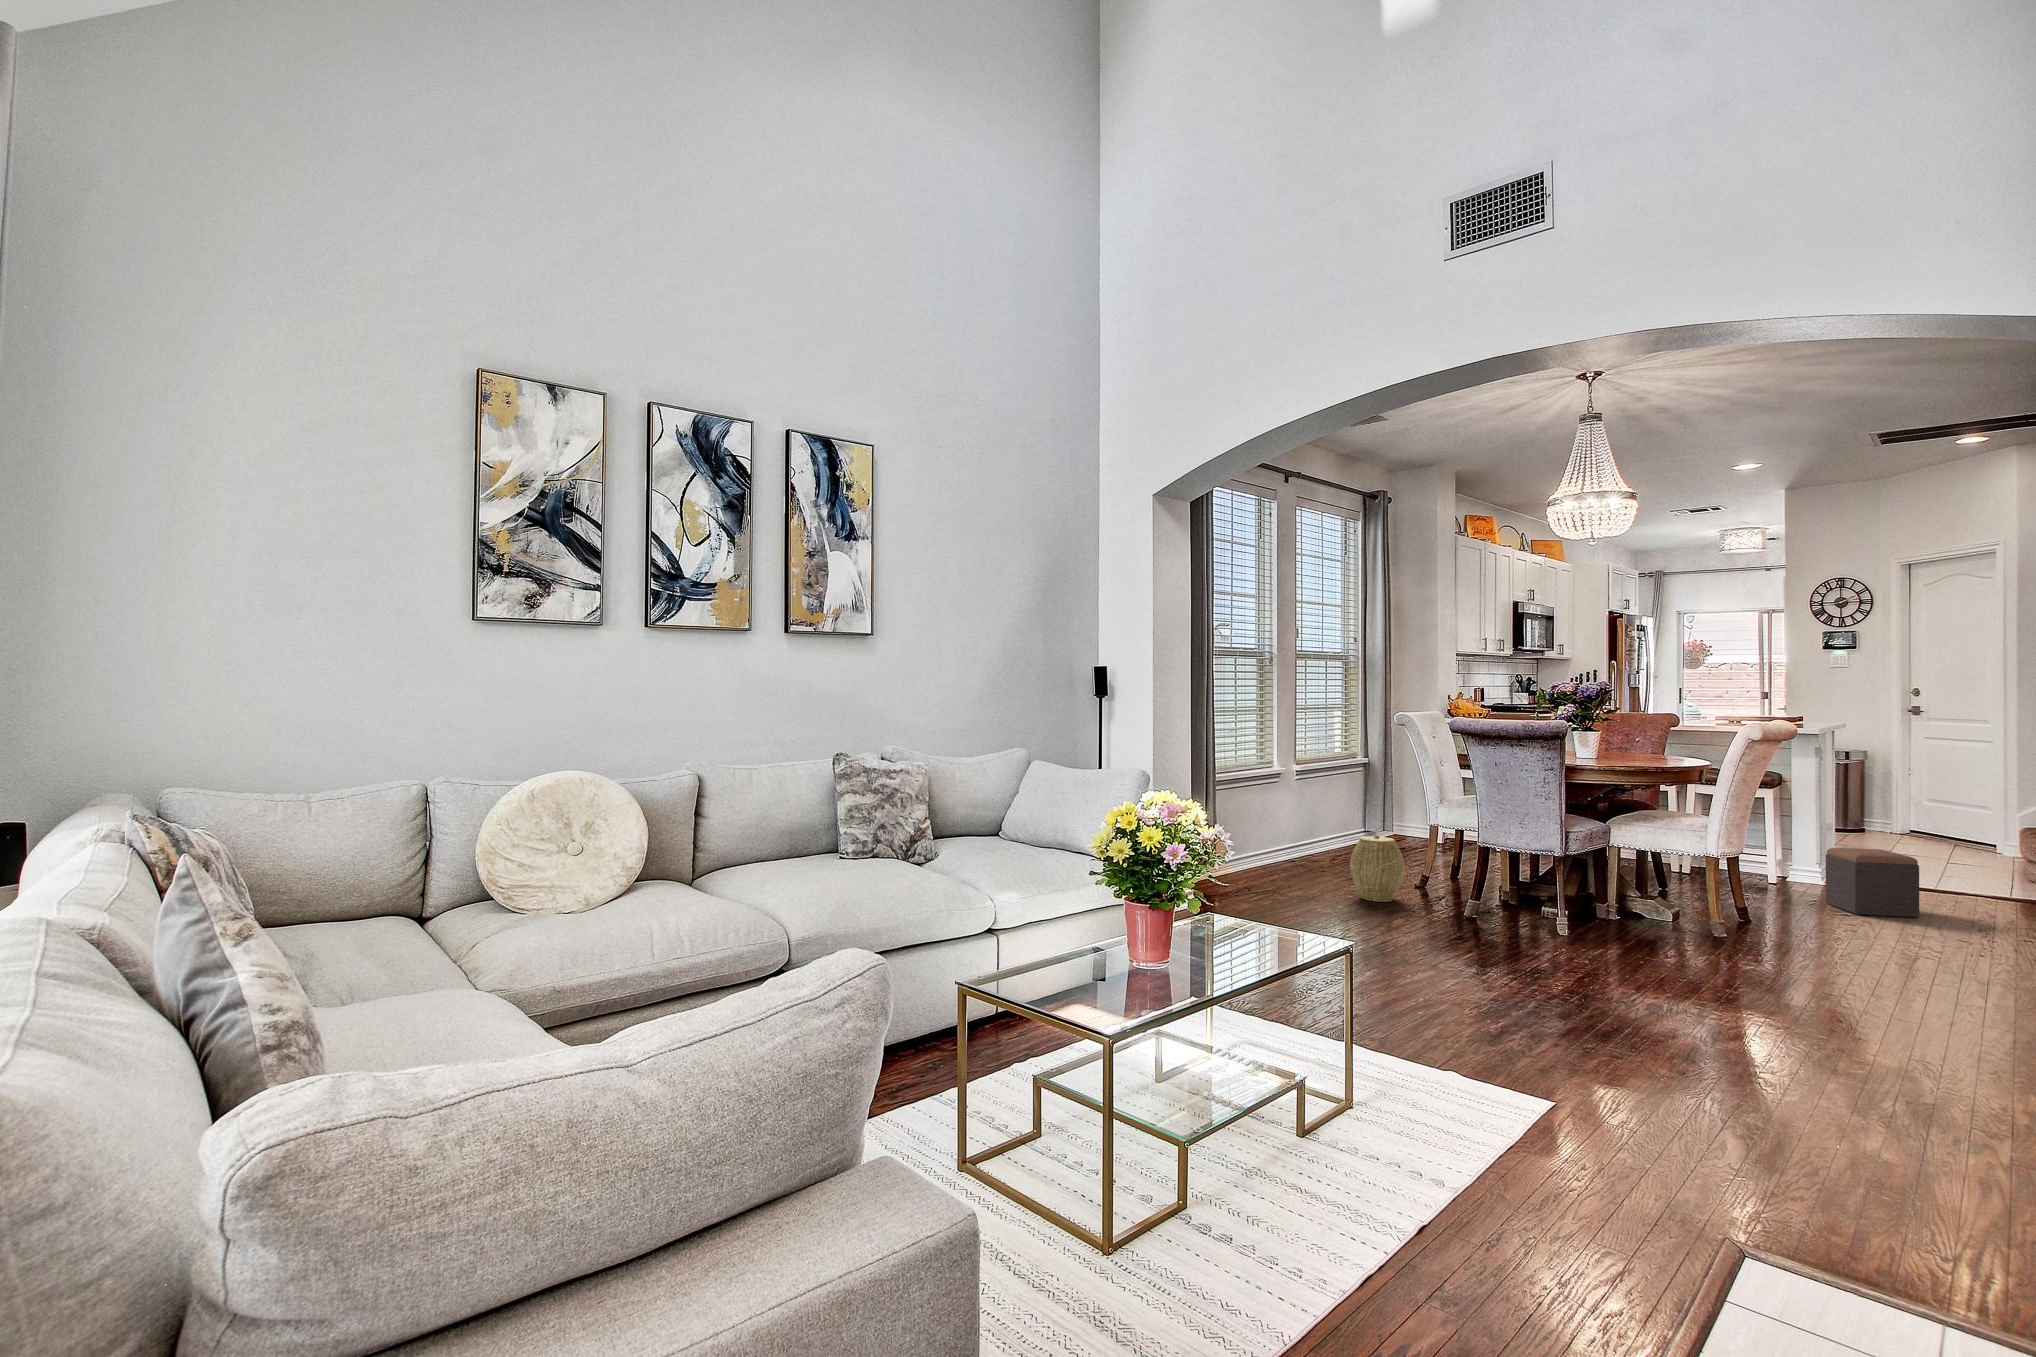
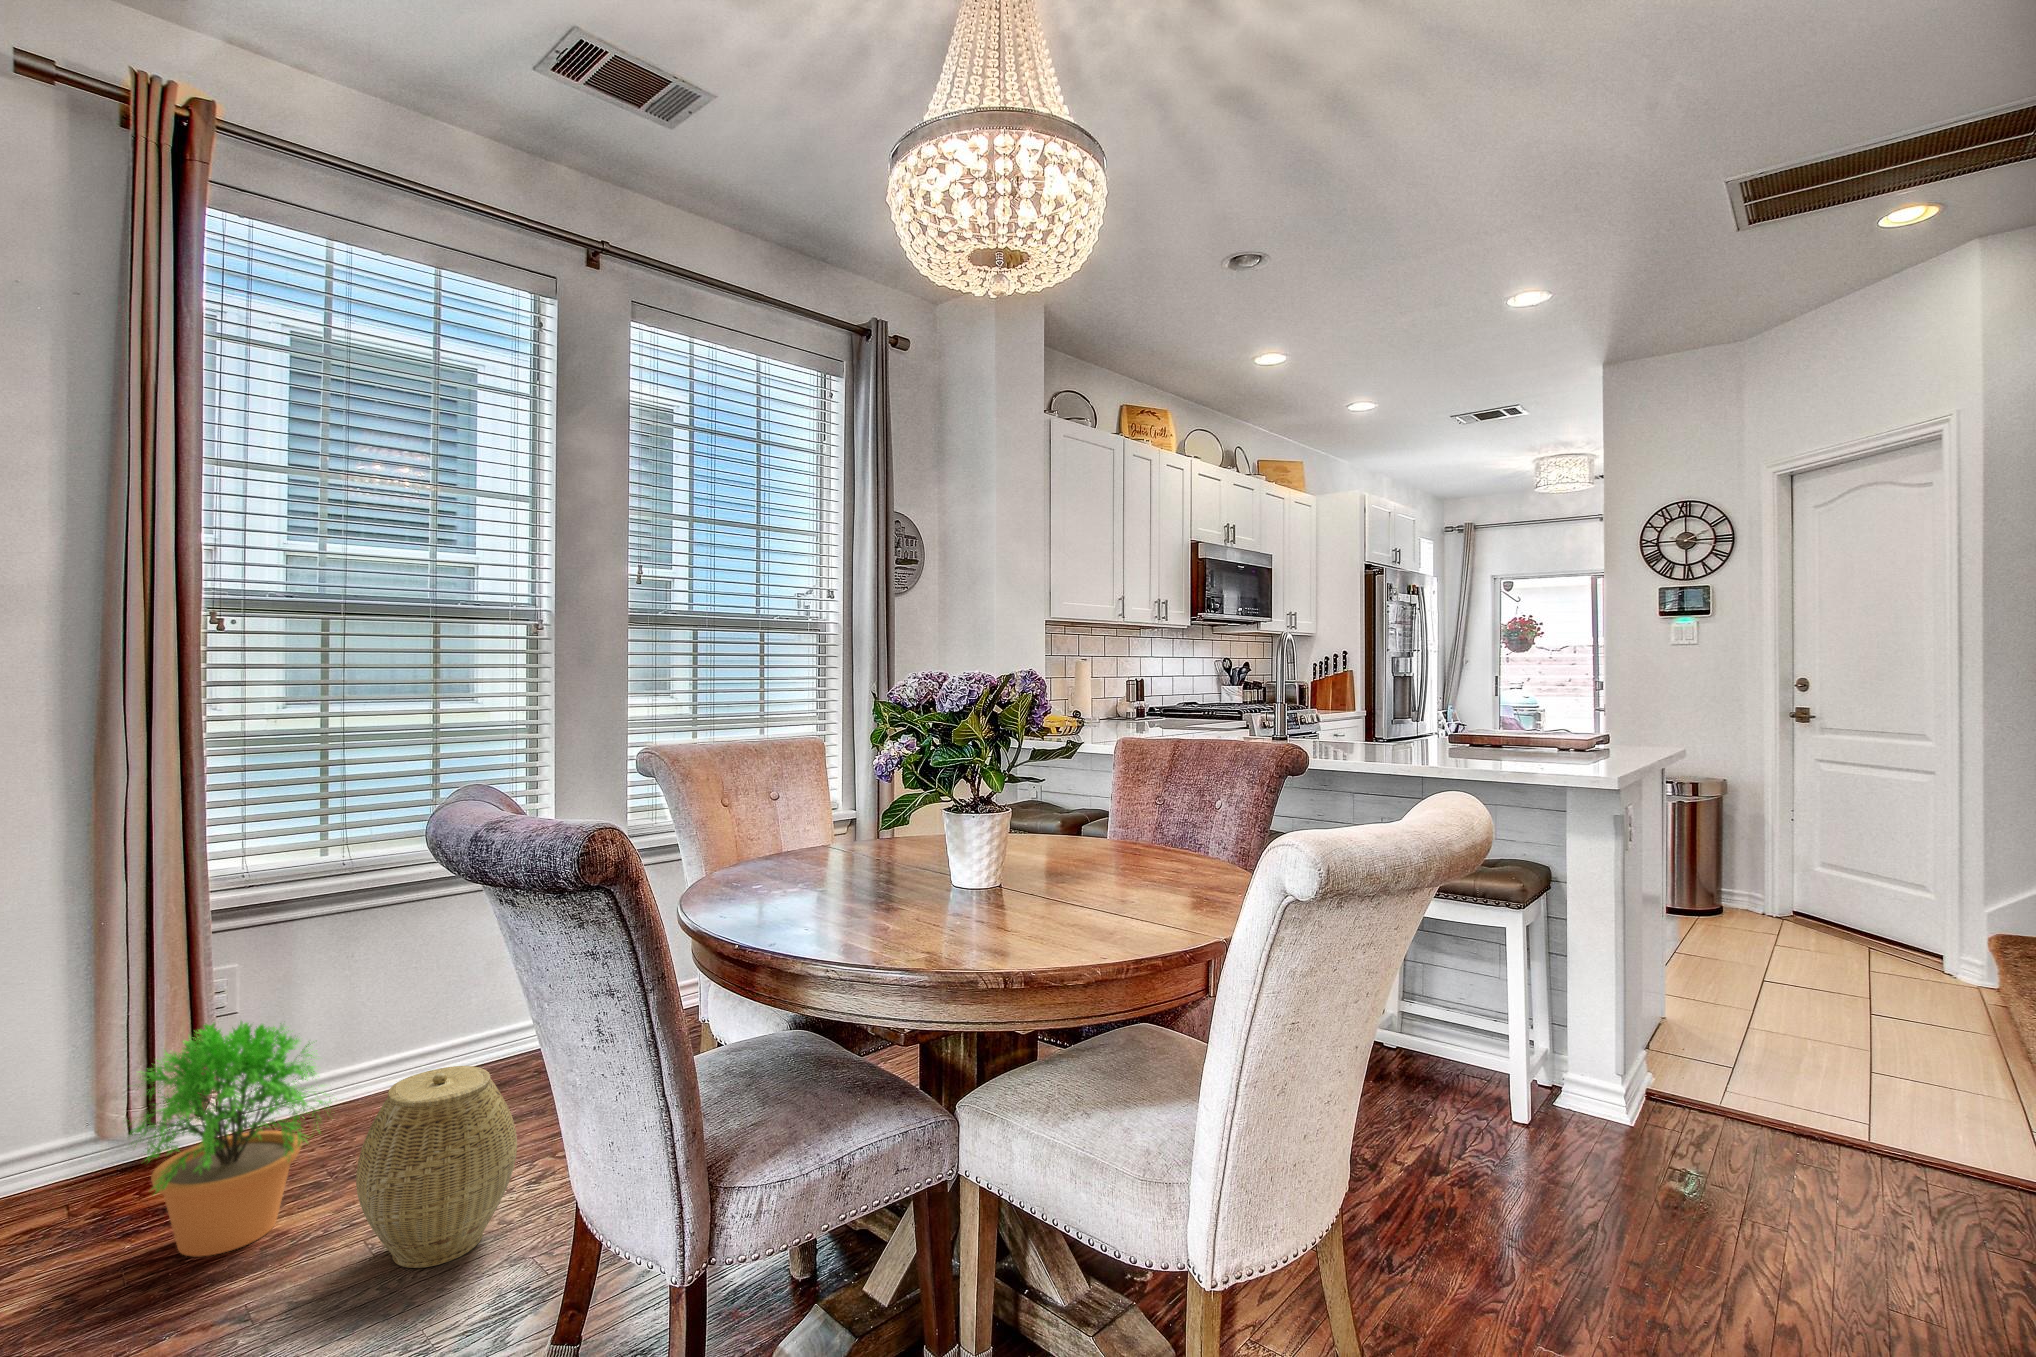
potted plant: none [1260,816,1324,899] -> present [130,1021,332,1256]
footstool: present [1826,848,1919,918] -> none [1587,1086,1817,1325]

